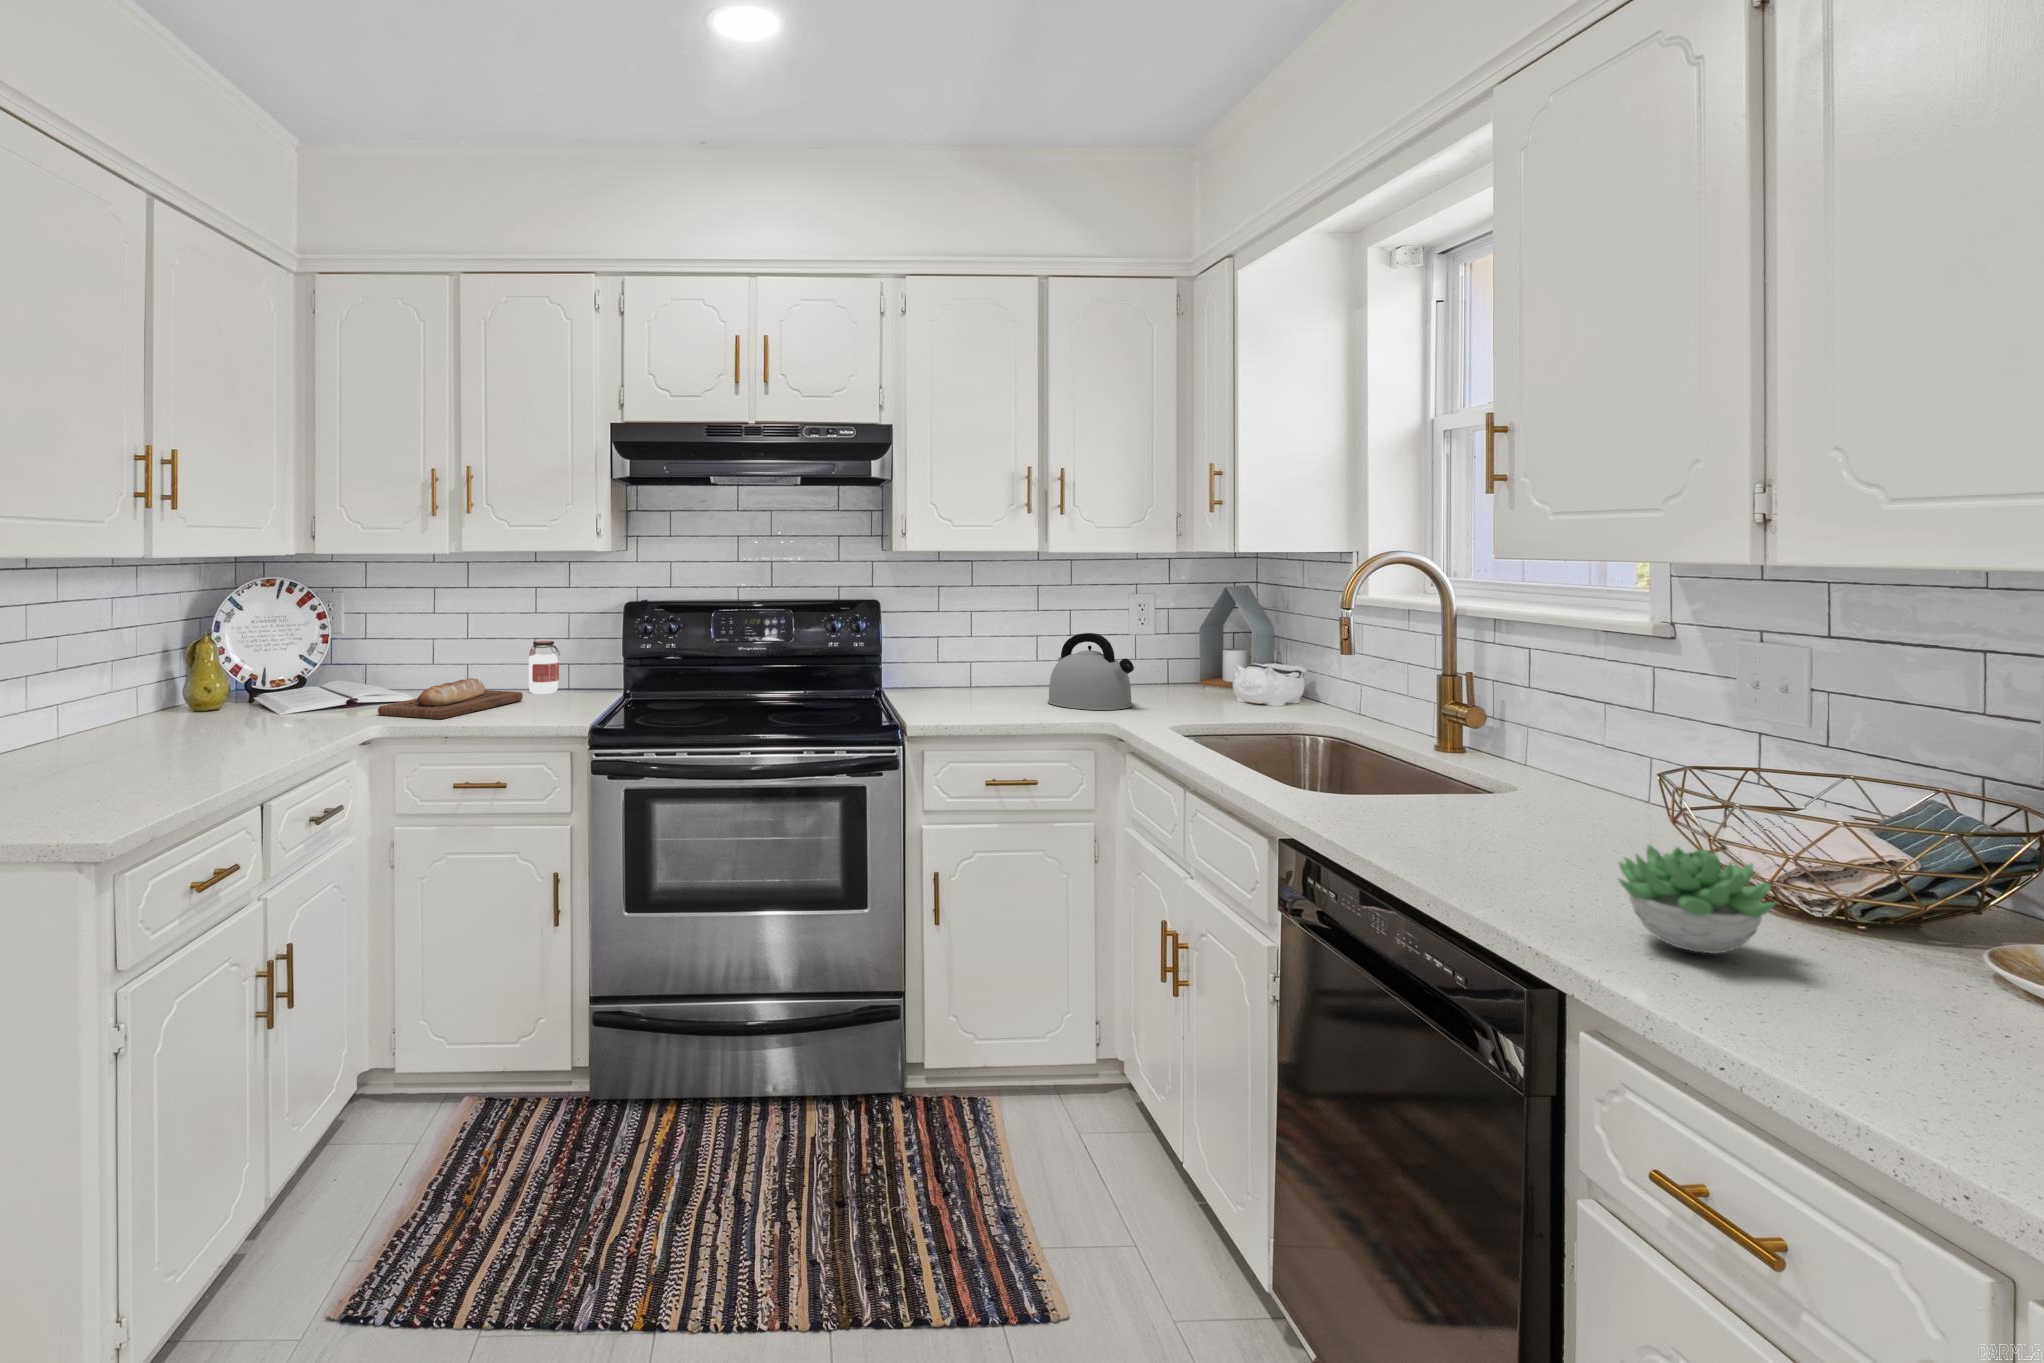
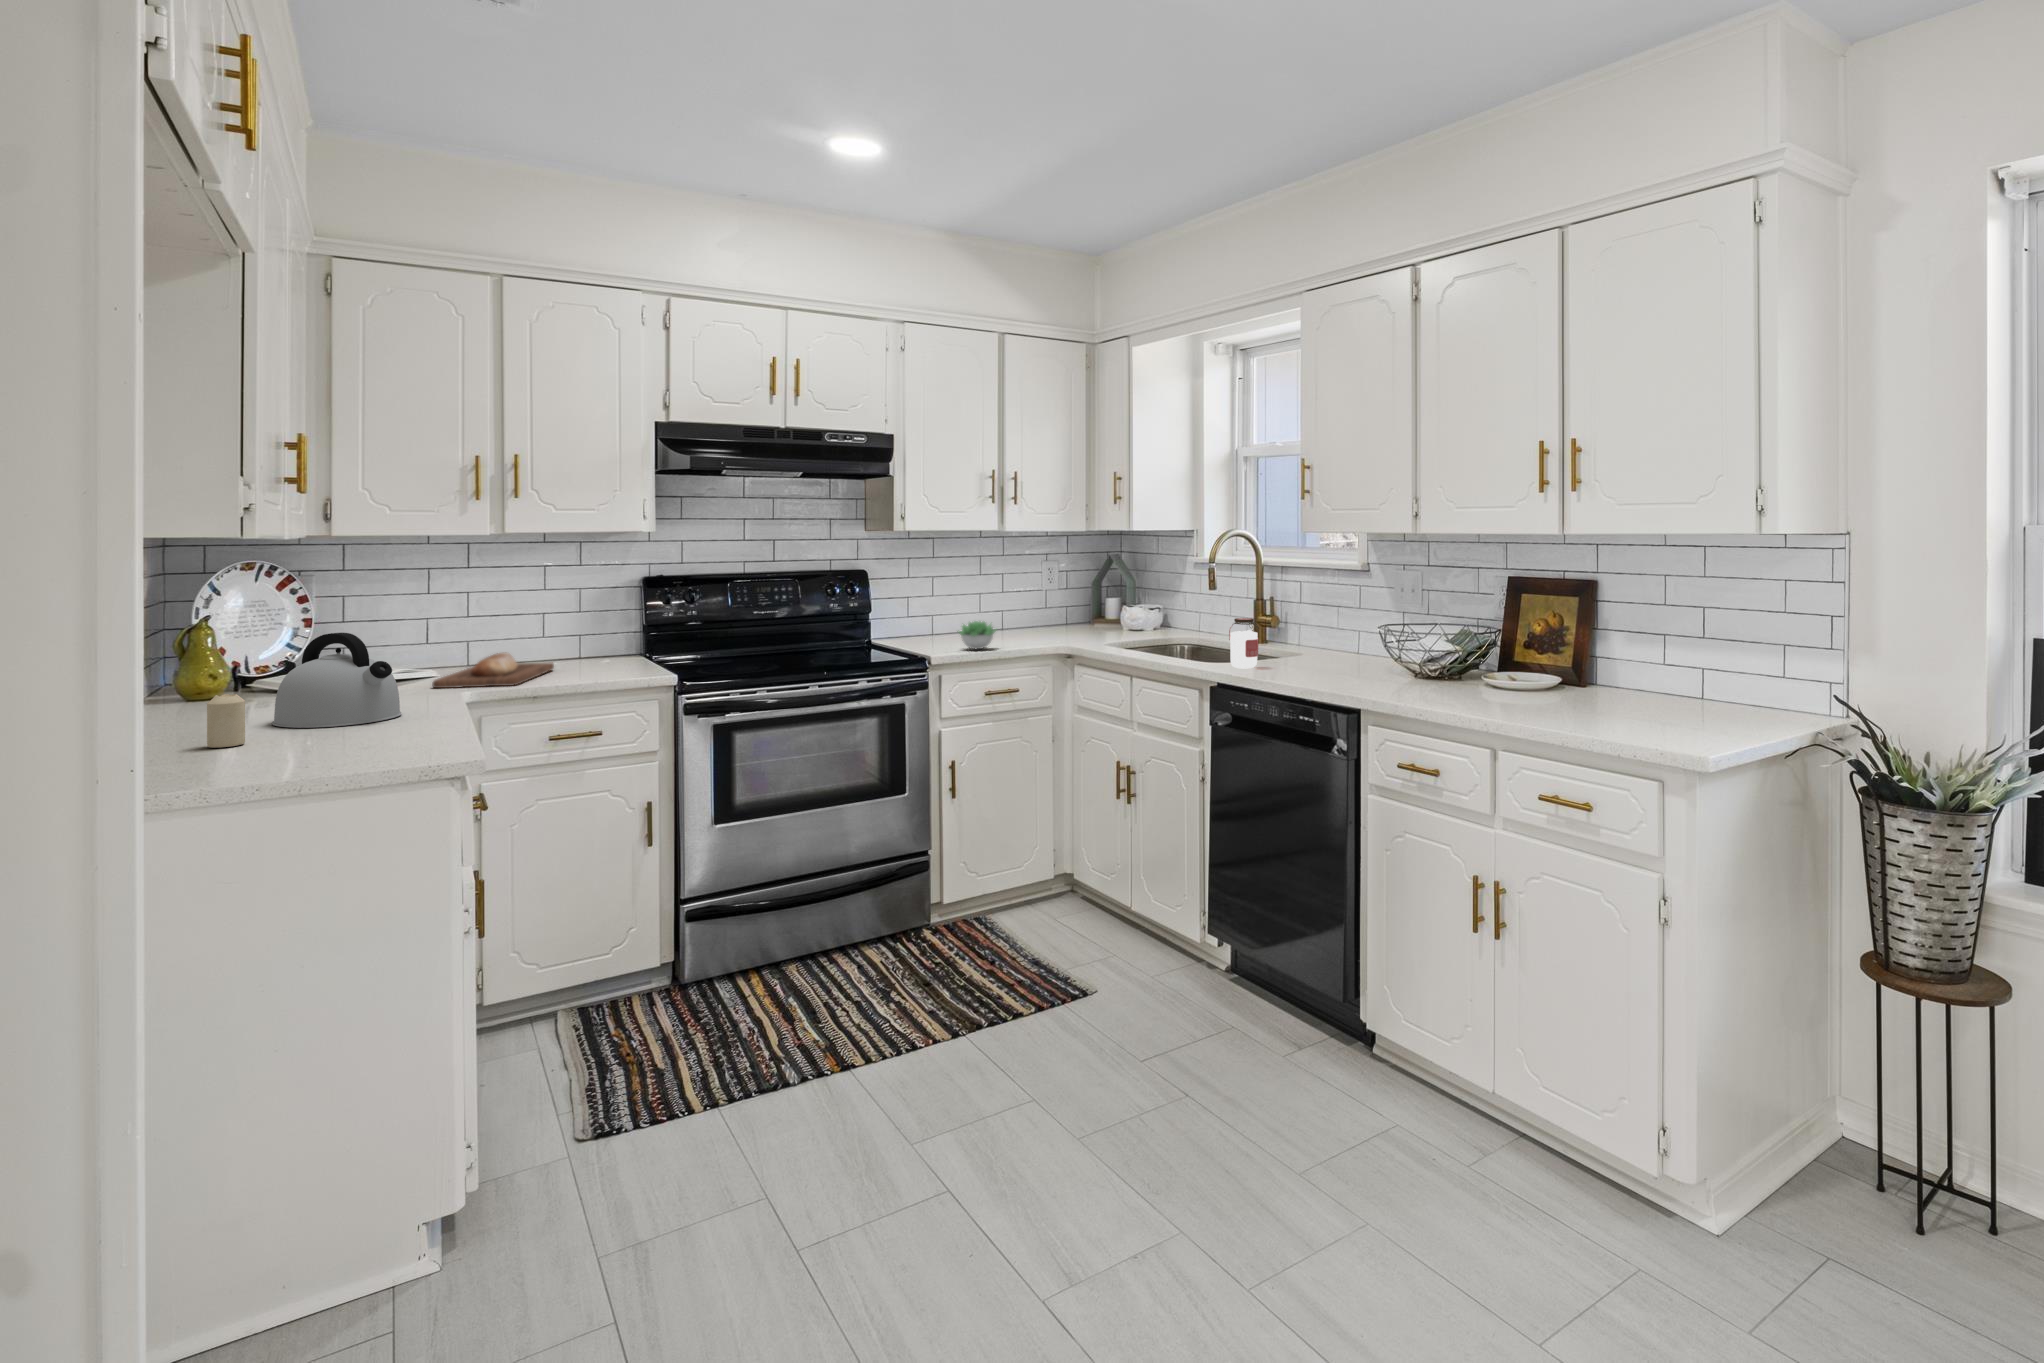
kettle: present [1048,633,1134,710] -> present [272,633,402,728]
jar: present [529,641,560,694] -> present [1229,618,1259,668]
candle: none [22,720,59,778] -> present [207,694,245,748]
succulent plant: present [1619,845,1776,953] -> present [957,621,996,649]

